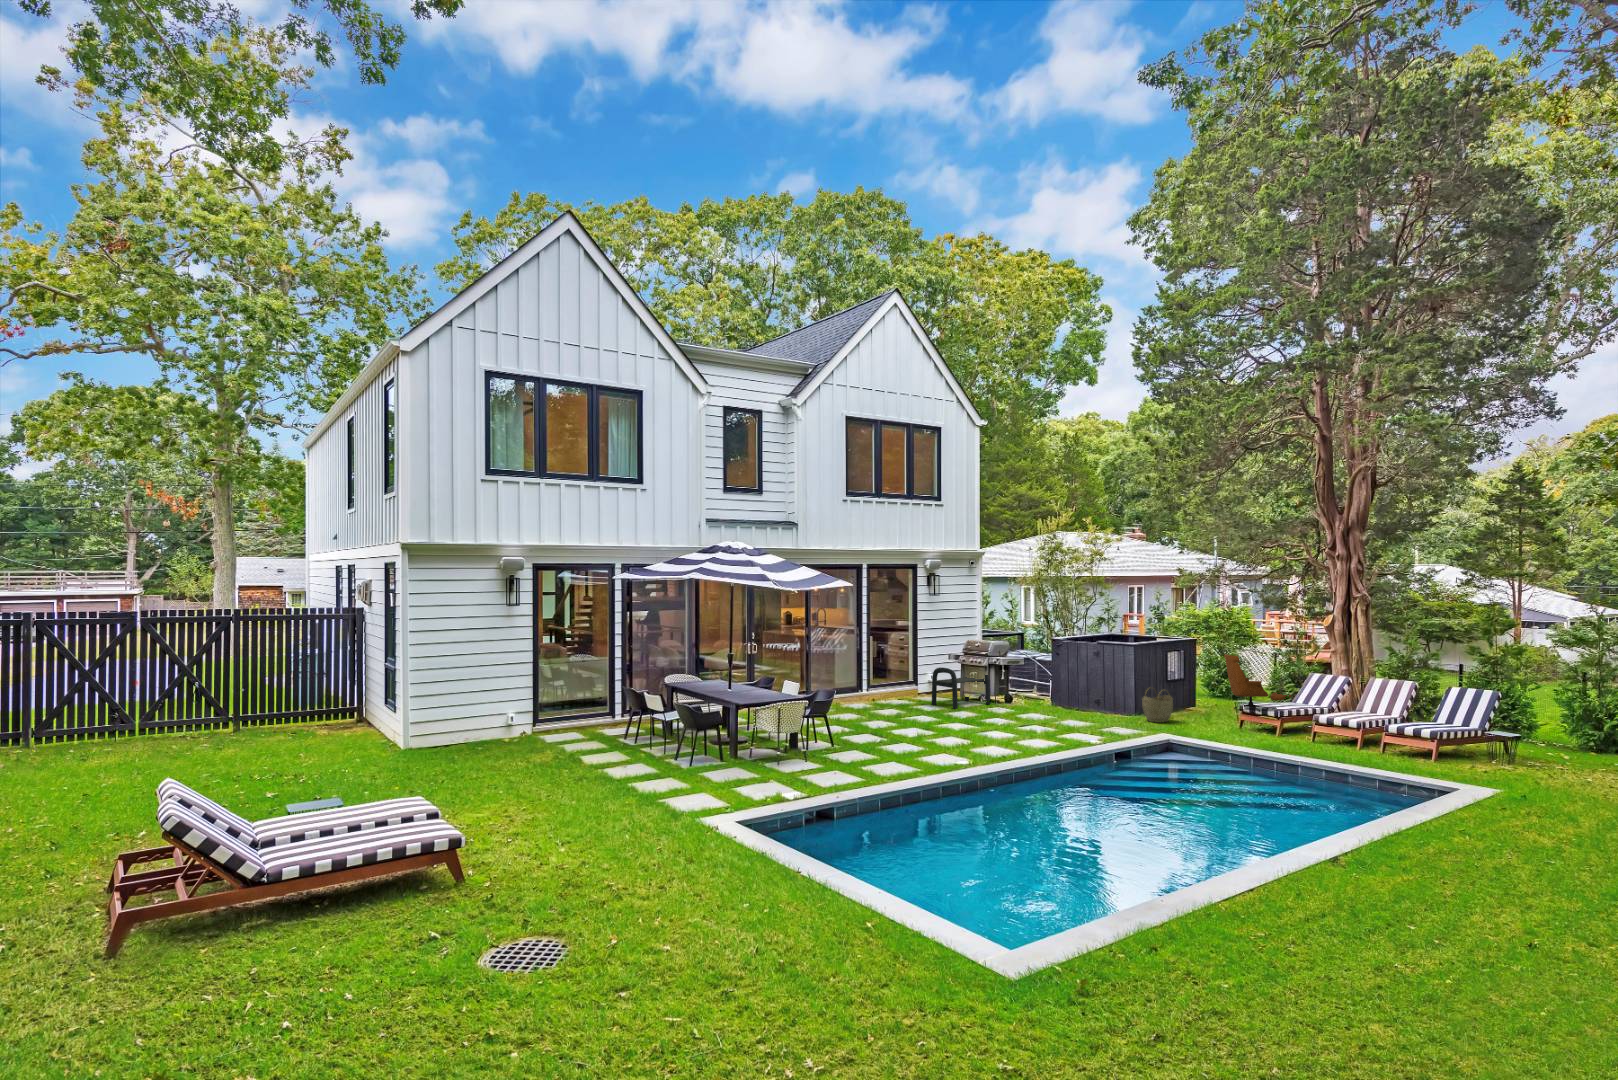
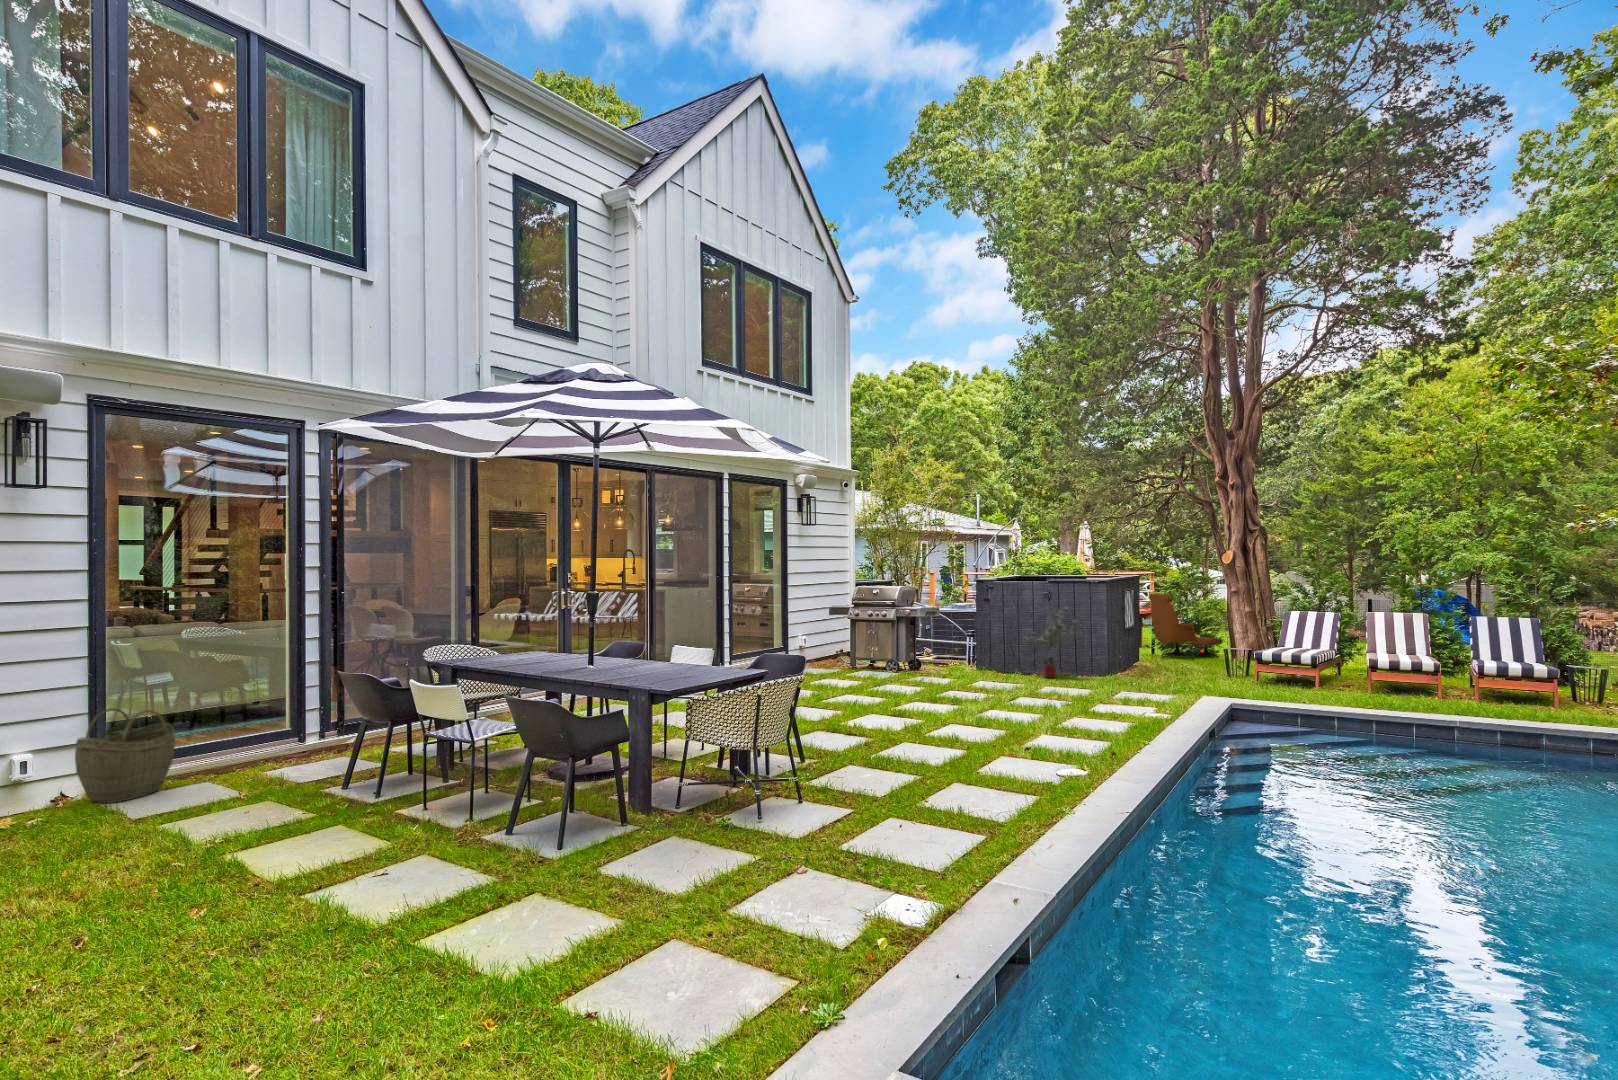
potted tree: none [1076,666,1114,717] -> present [1024,610,1077,678]
bench: present [932,667,991,709] -> none [826,618,899,680]
woven basket: present [1142,688,1173,723] -> present [75,708,175,803]

